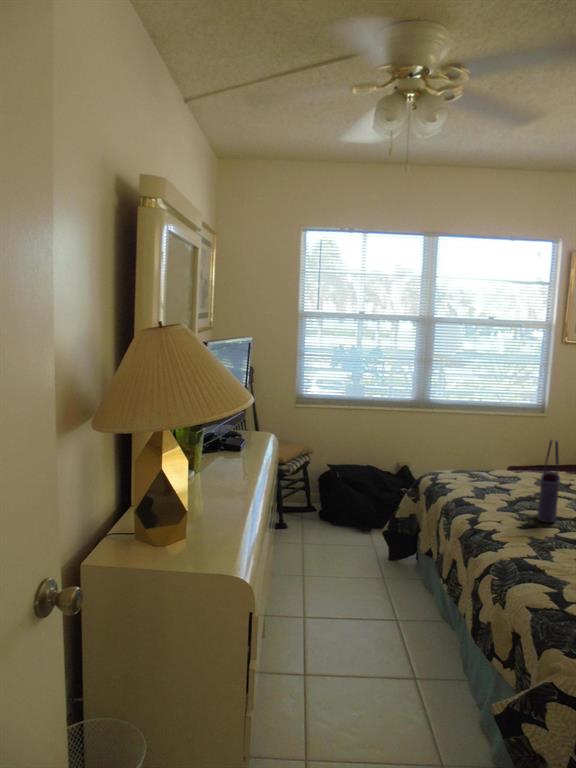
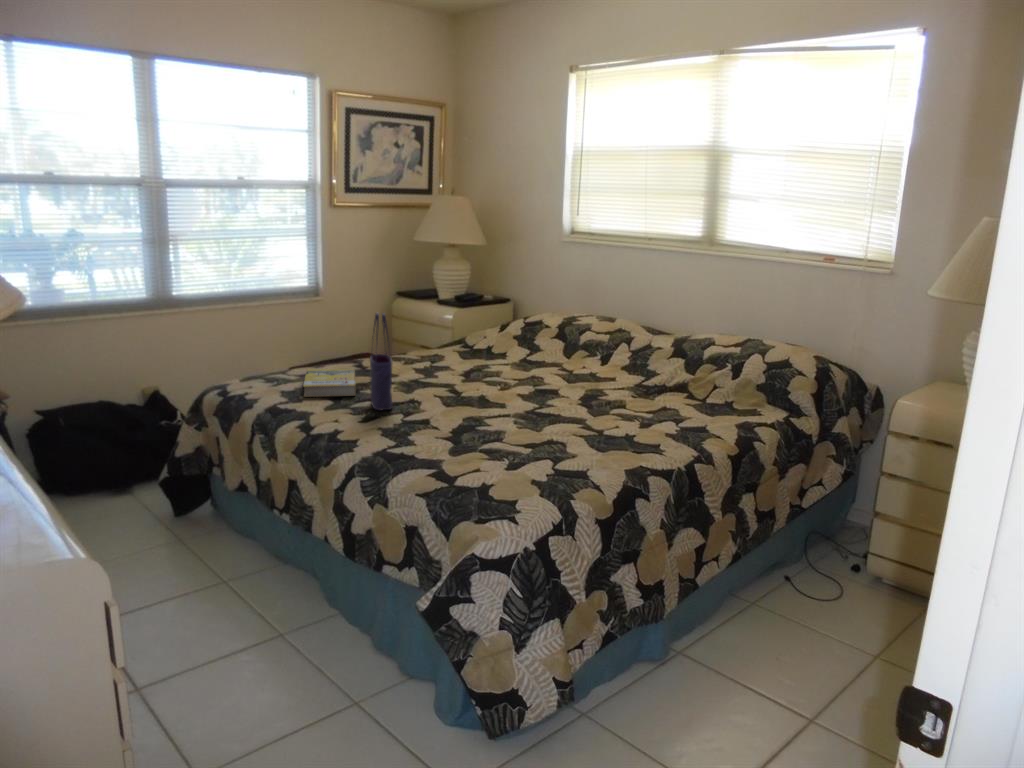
book: none [487,473,541,503] -> present [303,369,356,397]

